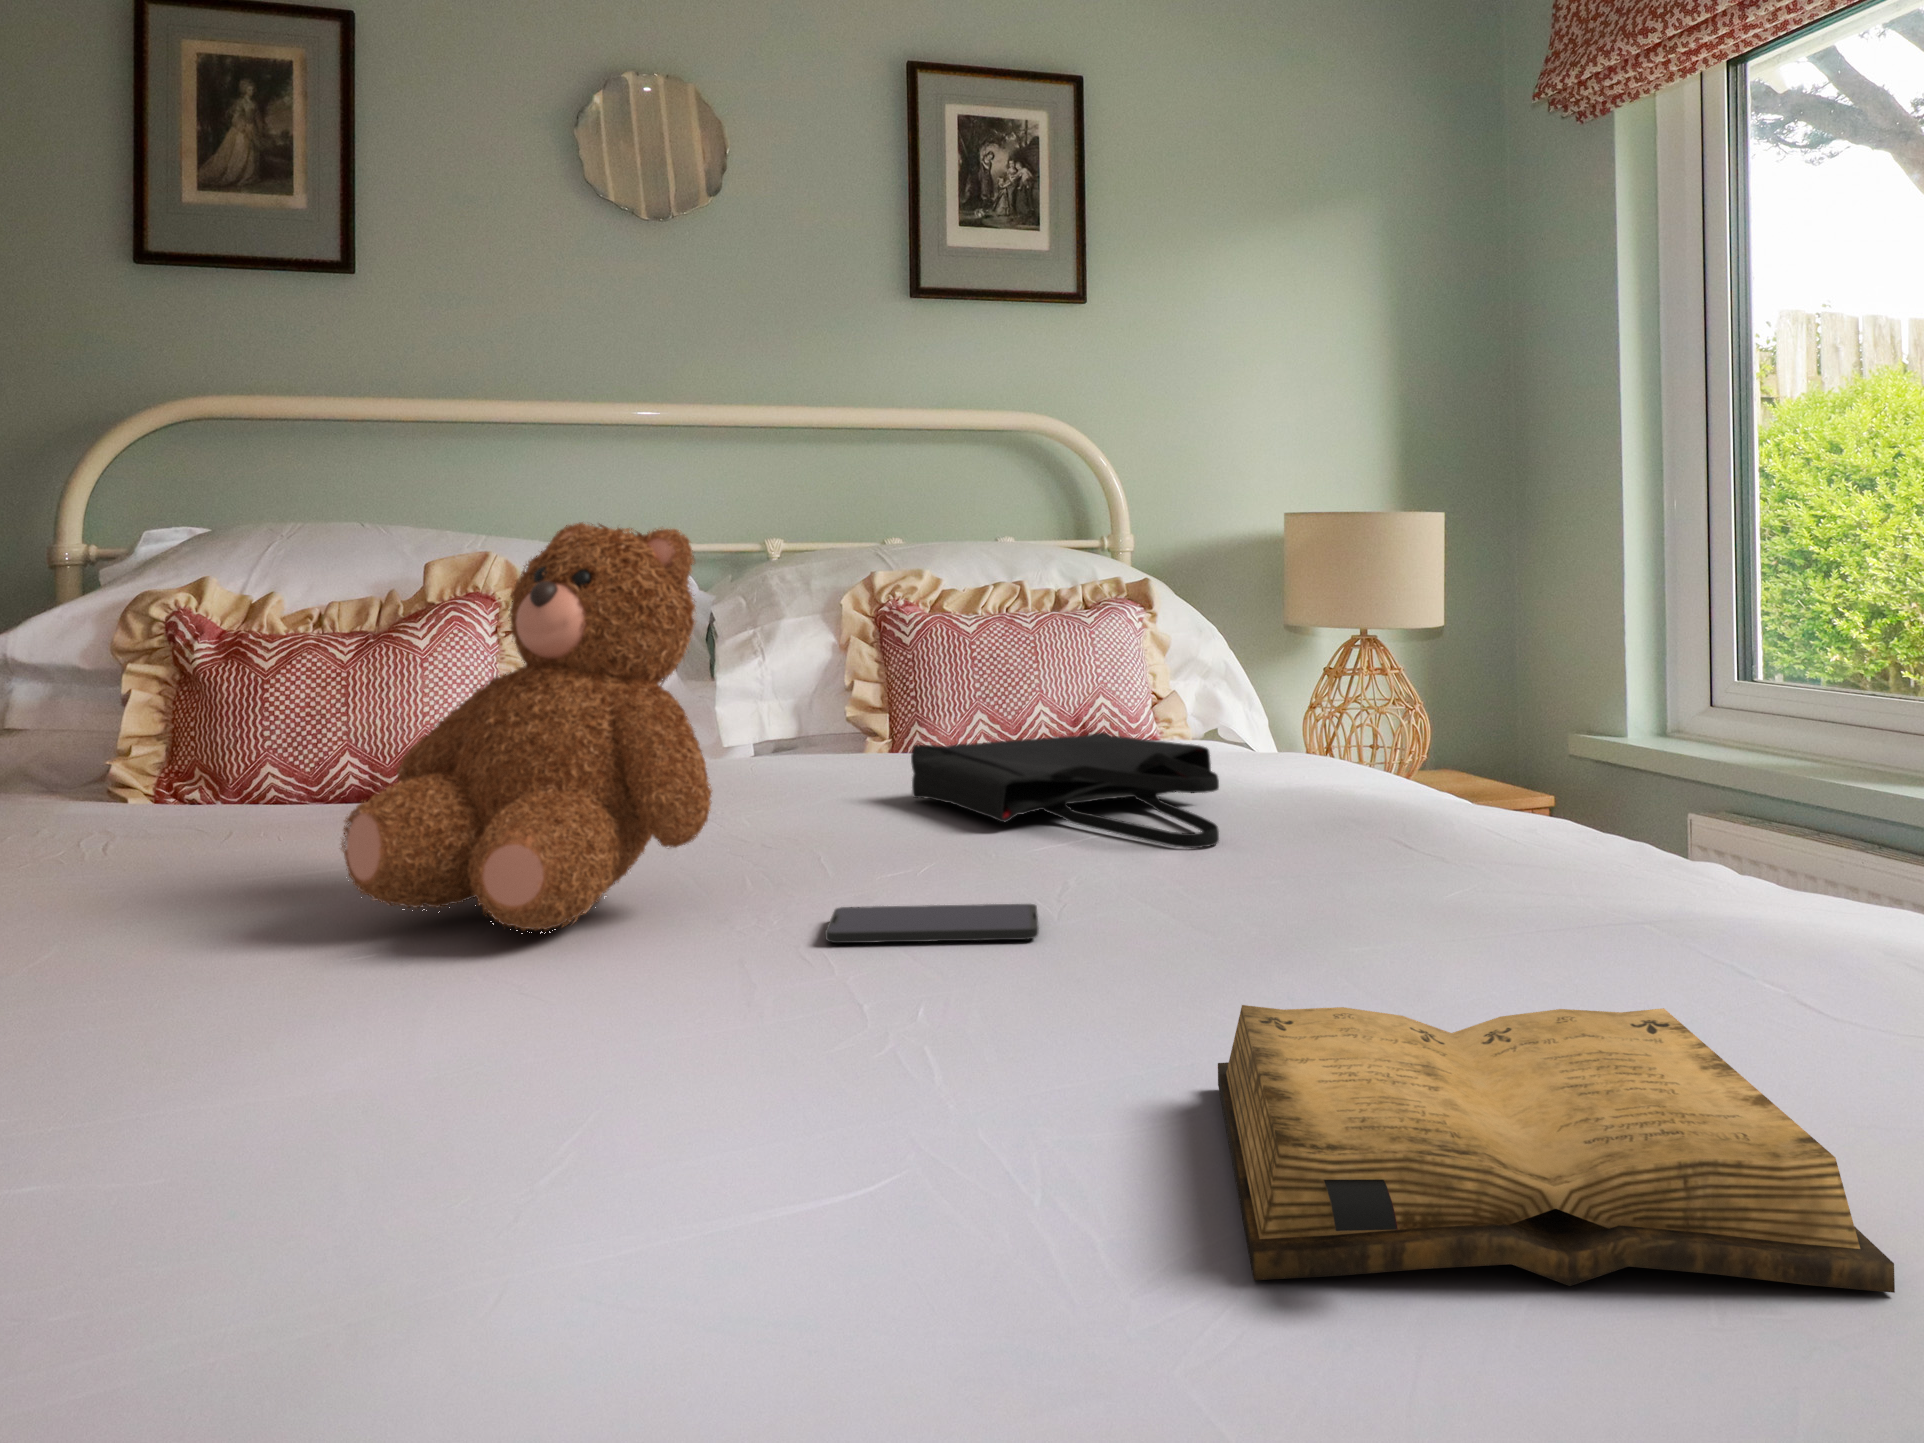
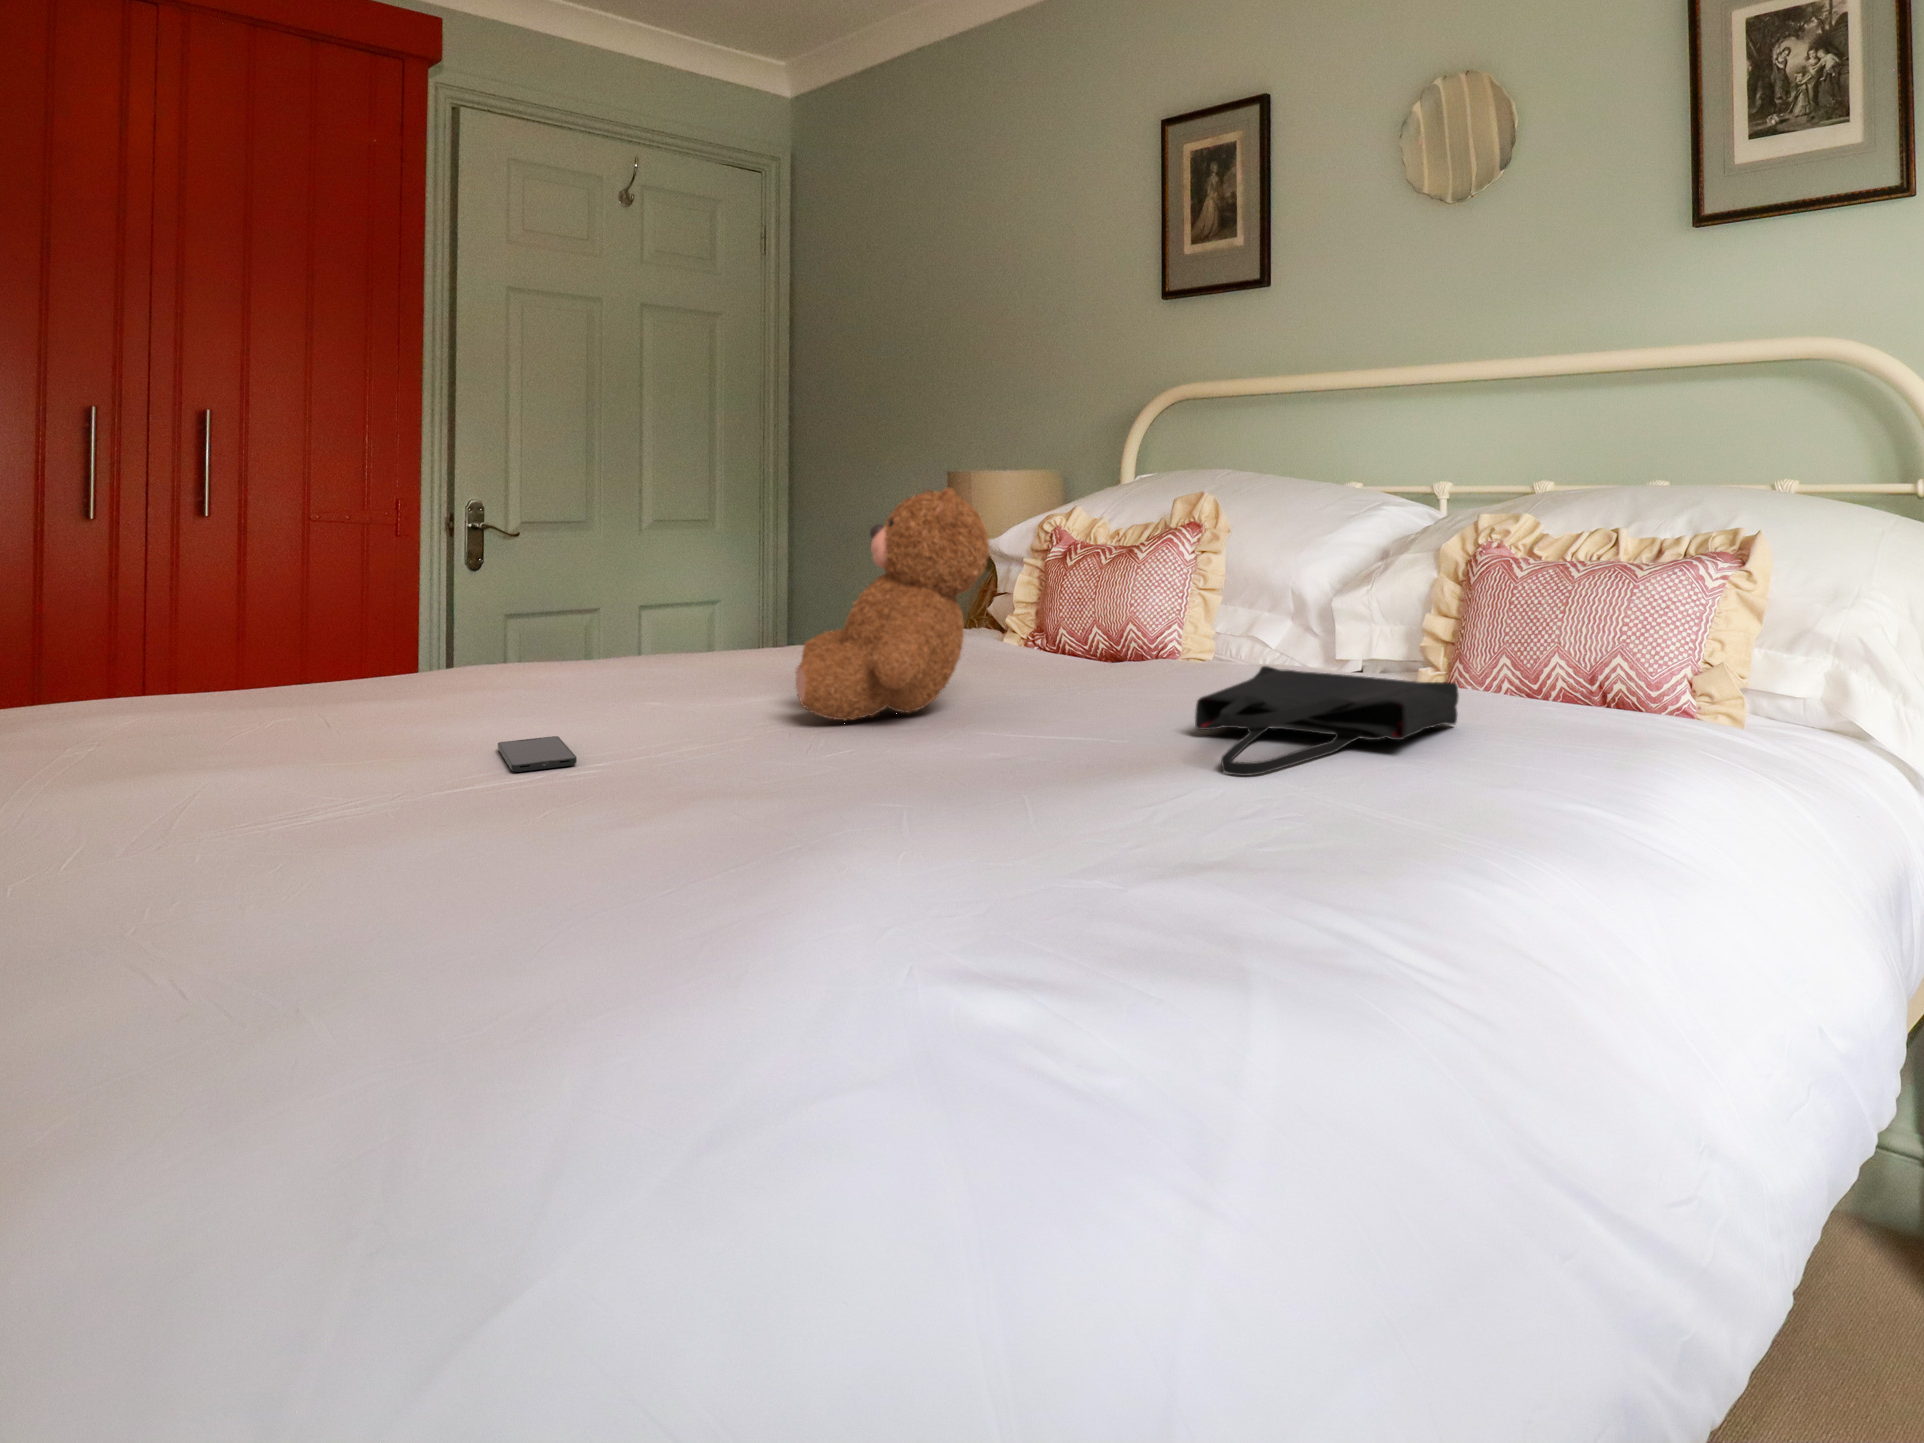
smartphone: present [825,904,1039,943] -> present [498,736,577,772]
diary: present [1218,1005,1895,1293] -> none [418,791,724,964]

